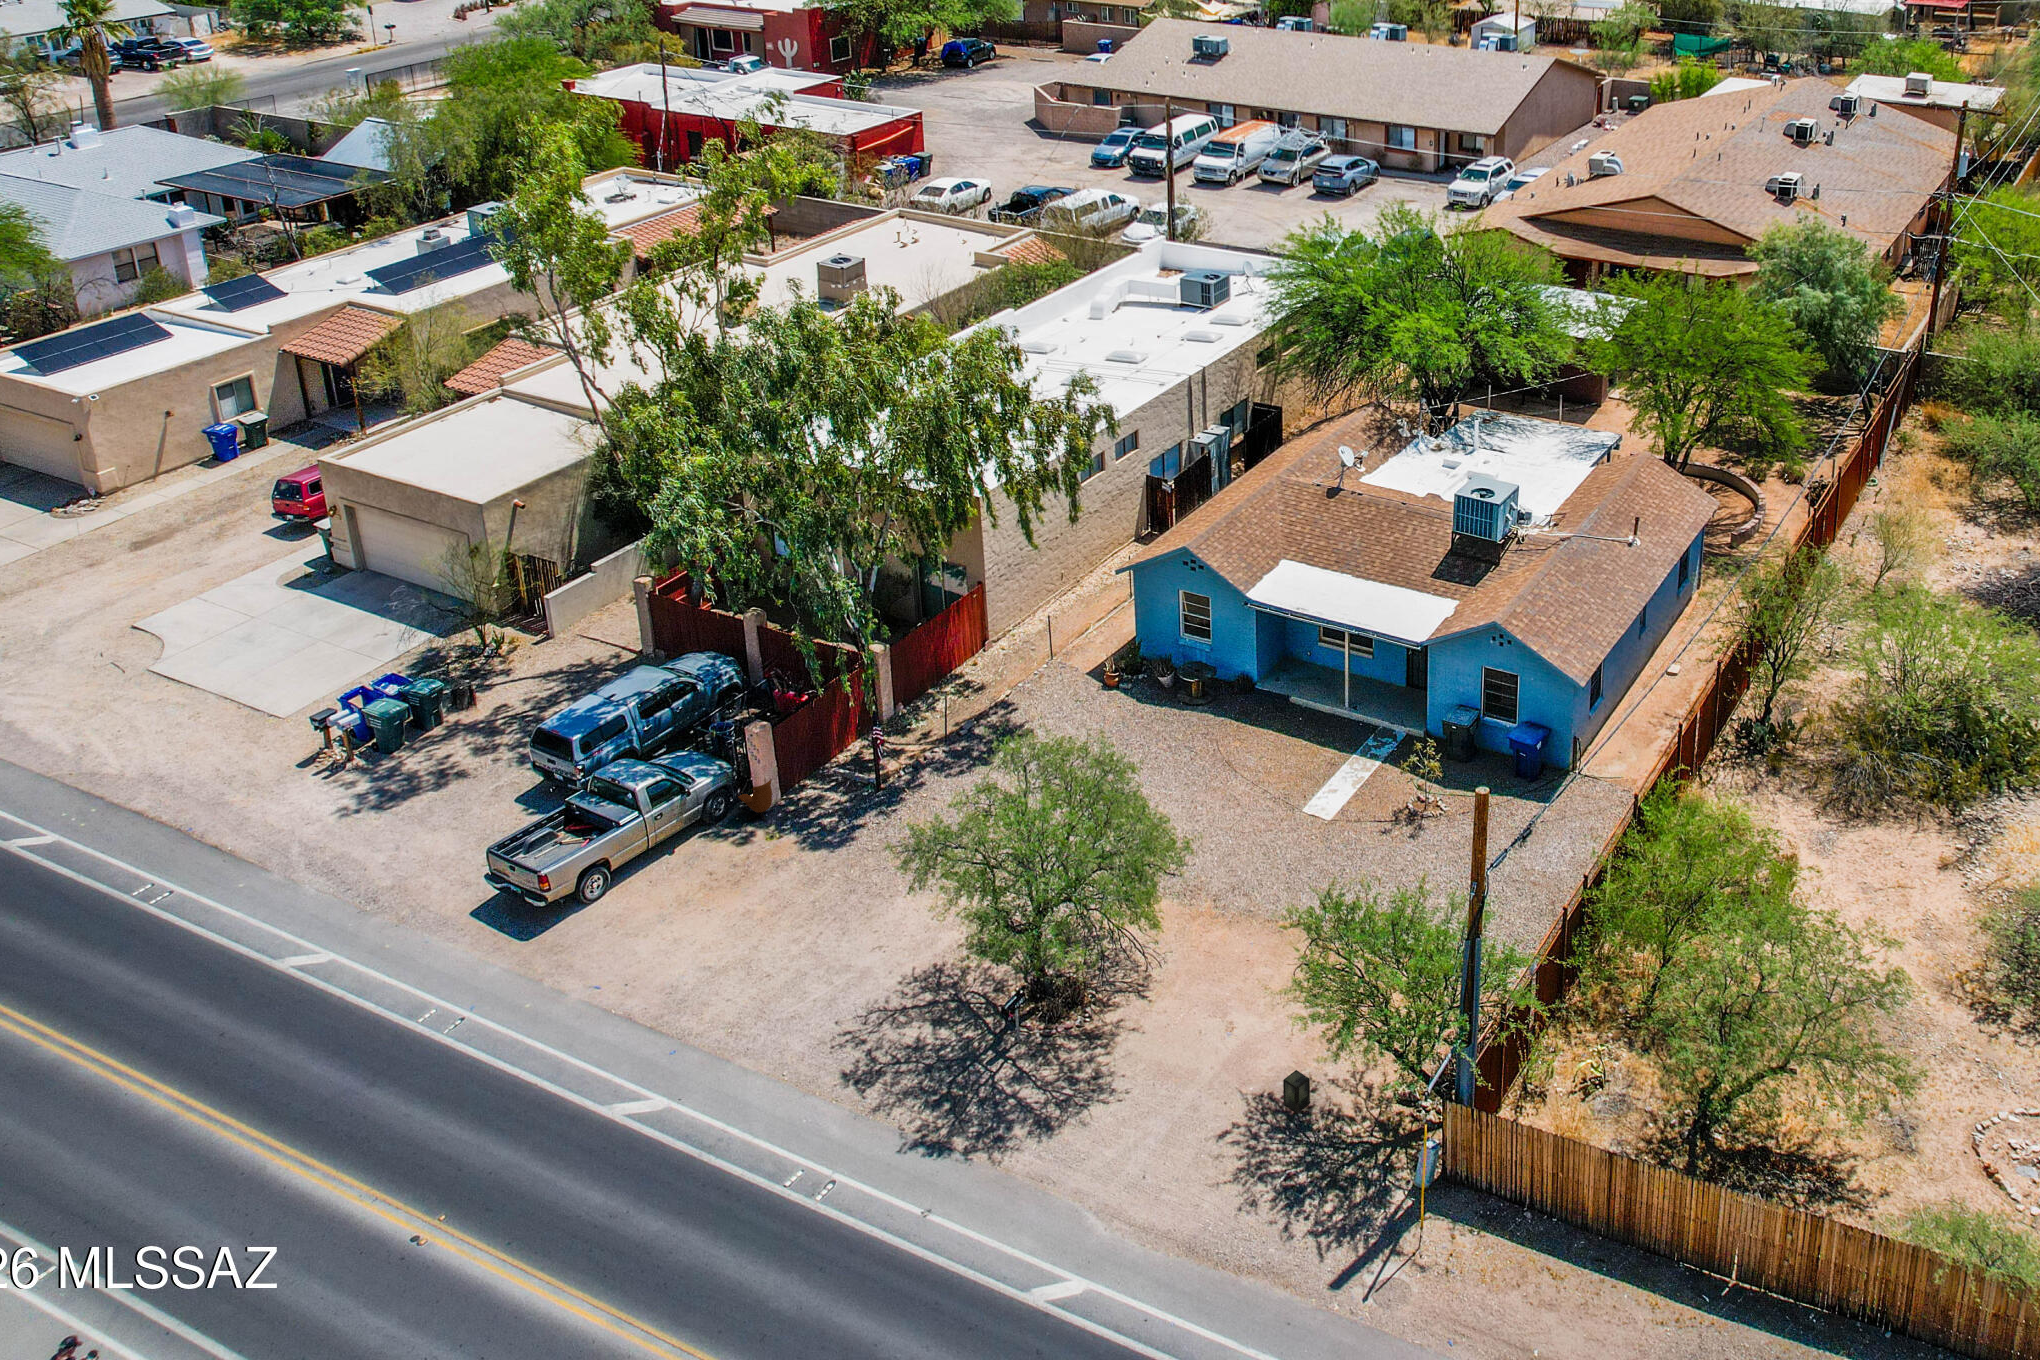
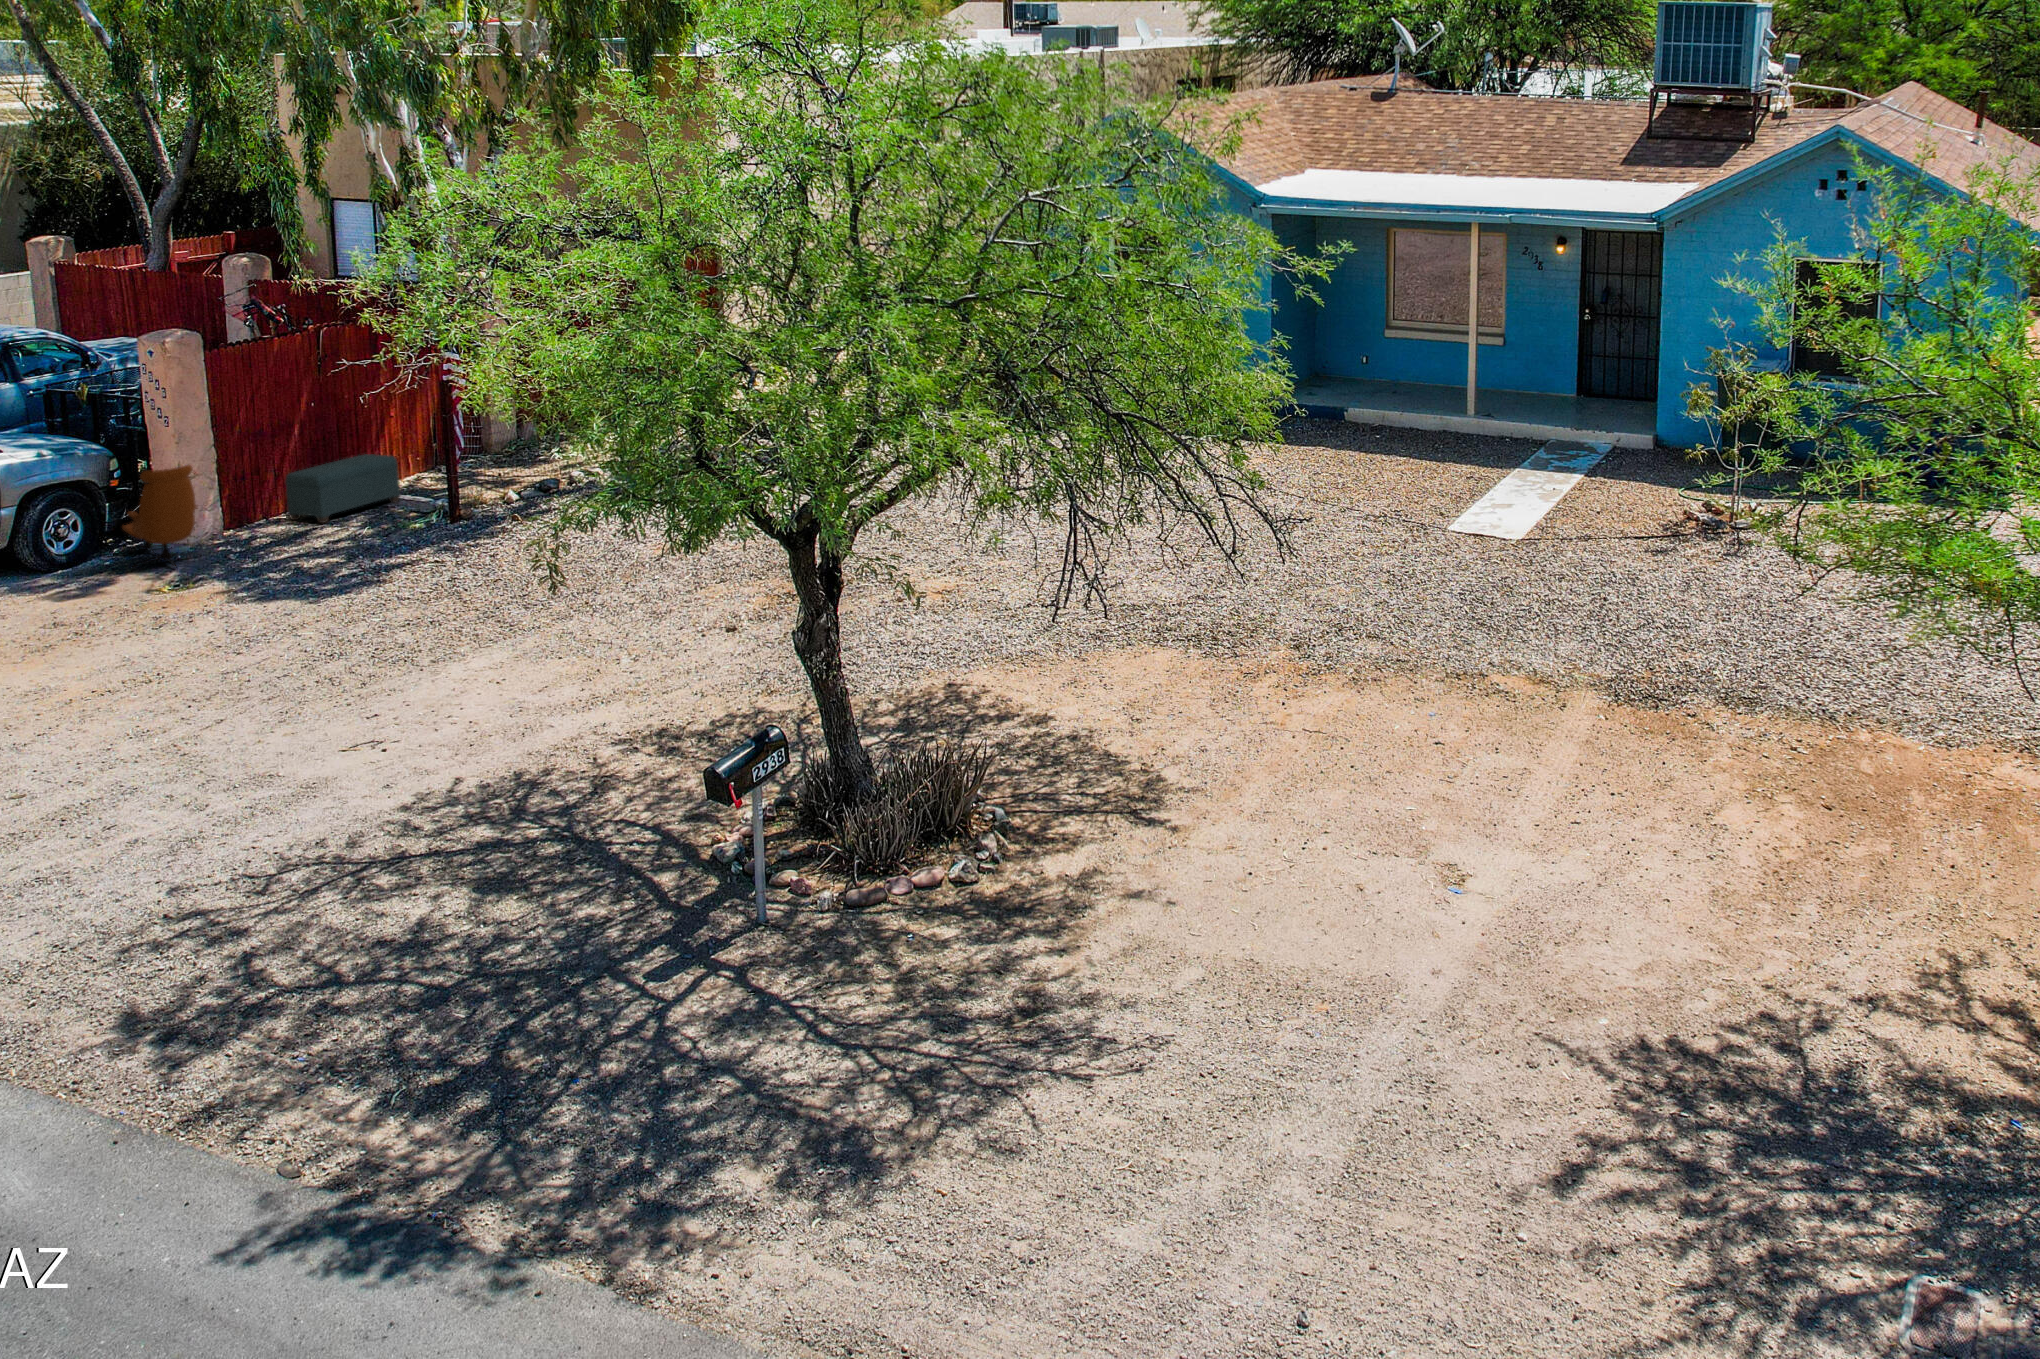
bench: none [798,738,845,782] -> present [285,454,400,523]
storage box: present [1283,1070,1310,1113] -> none [1759,935,1862,1097]

